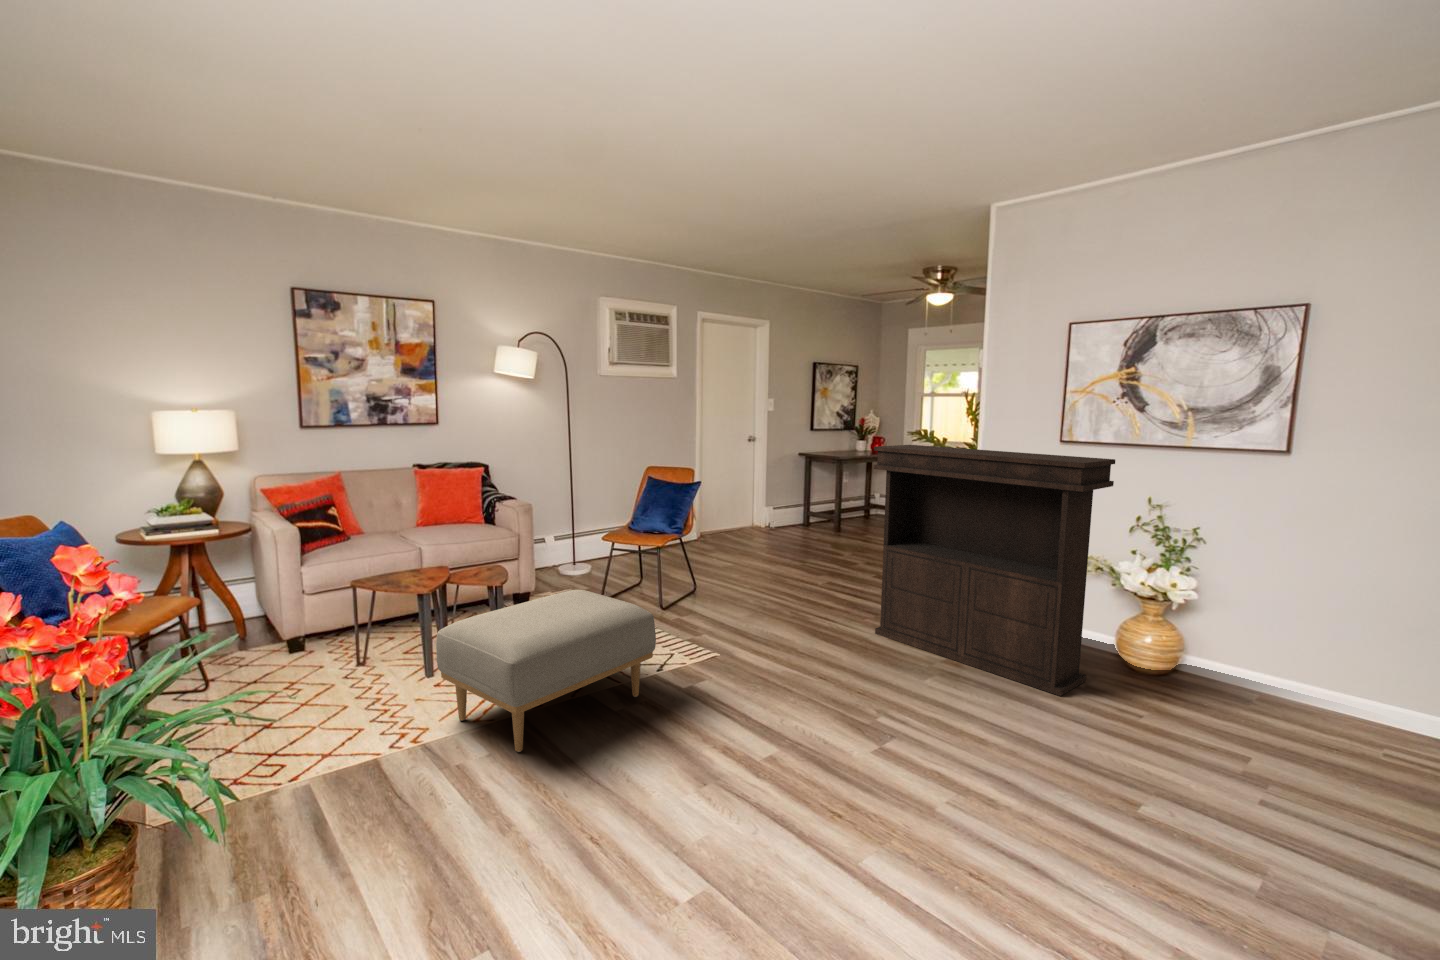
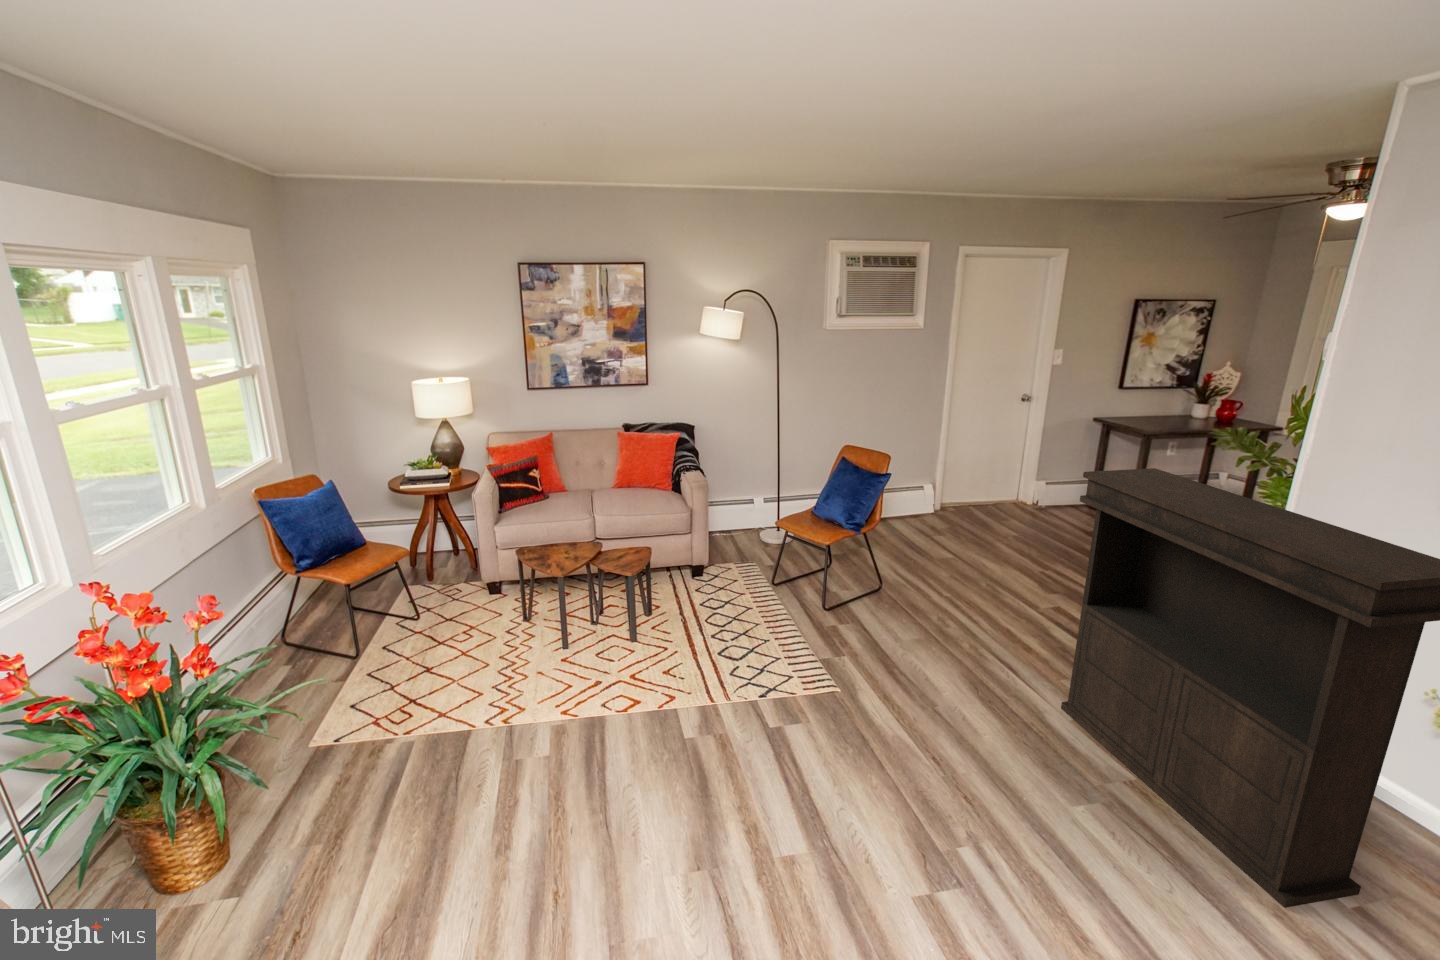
ottoman: present [436,590,656,752] -> none [533,597,737,762]

